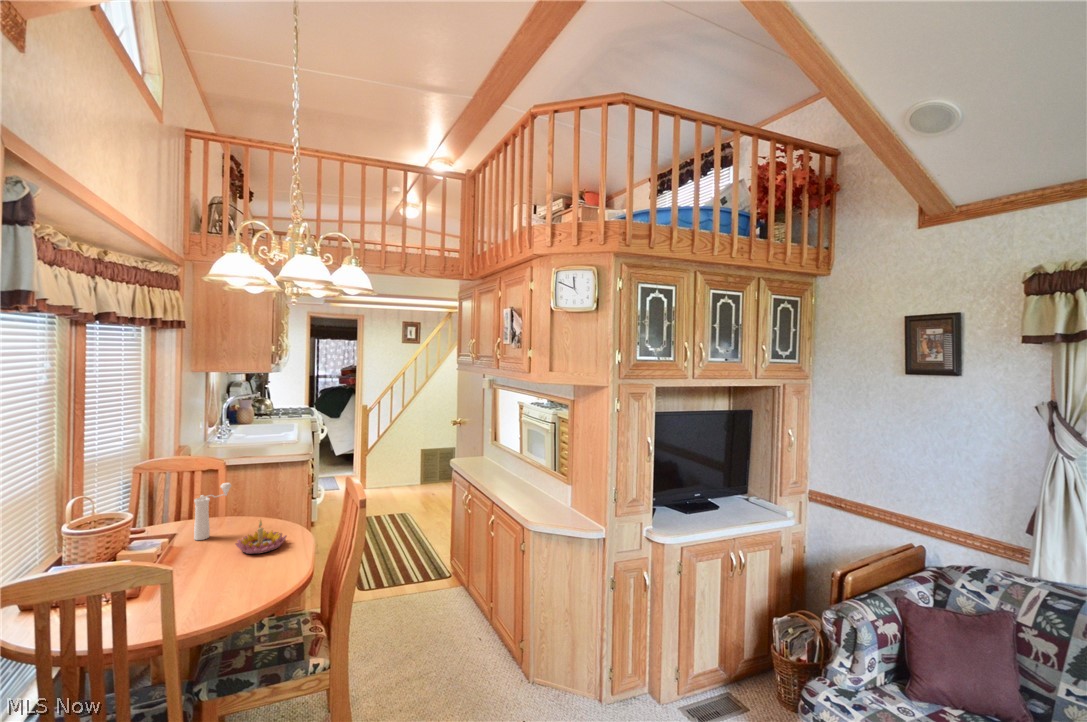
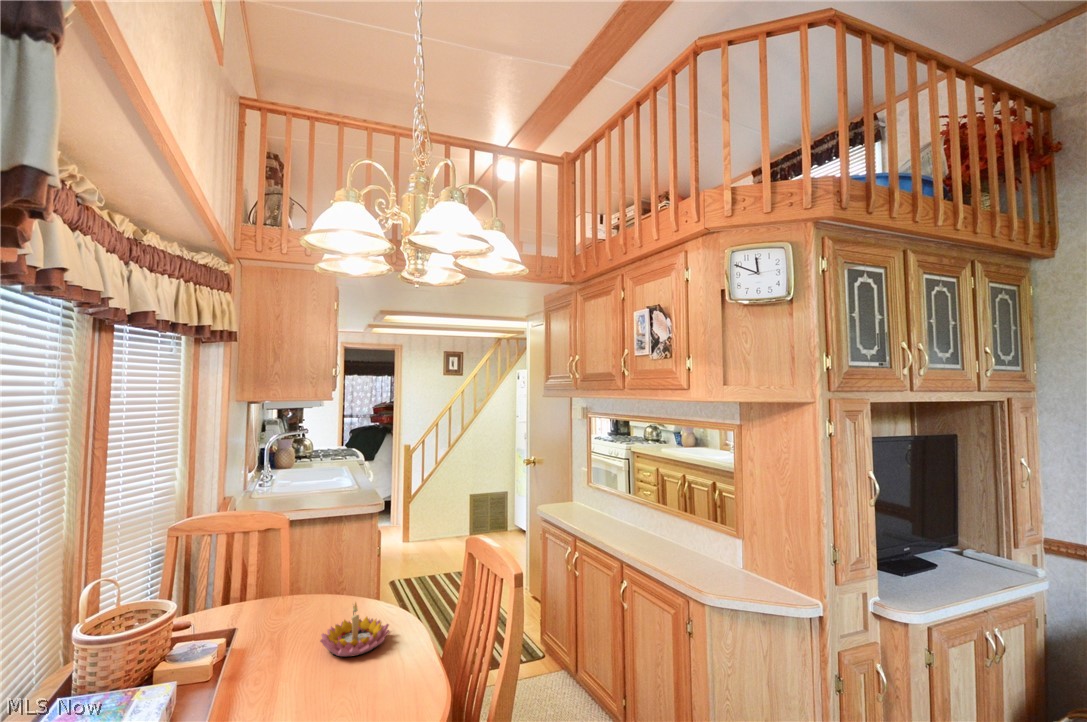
pepper mill: present [194,483,231,540] -> none [255,546,304,633]

